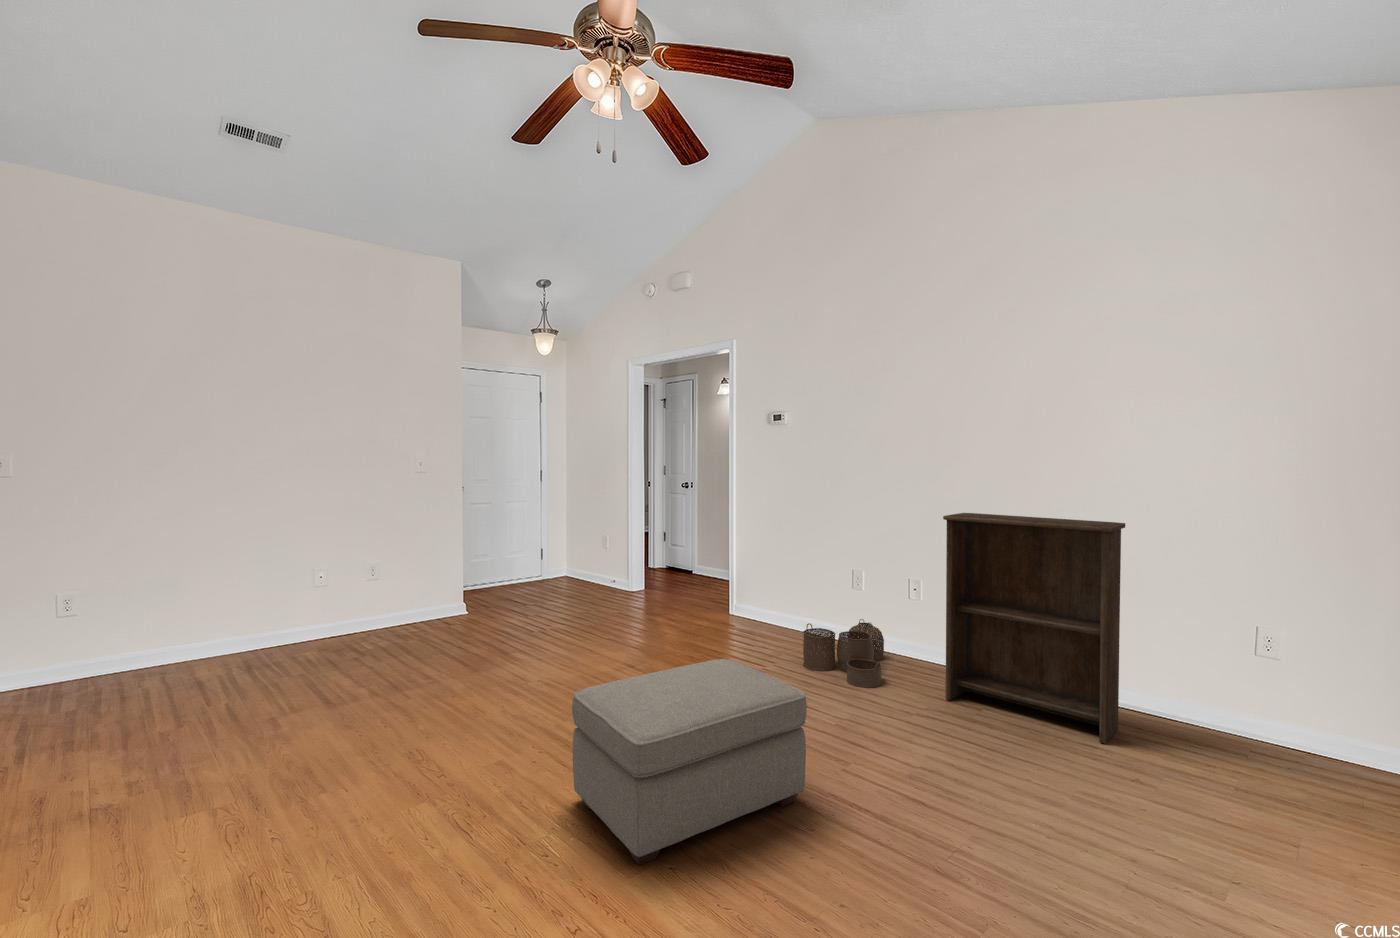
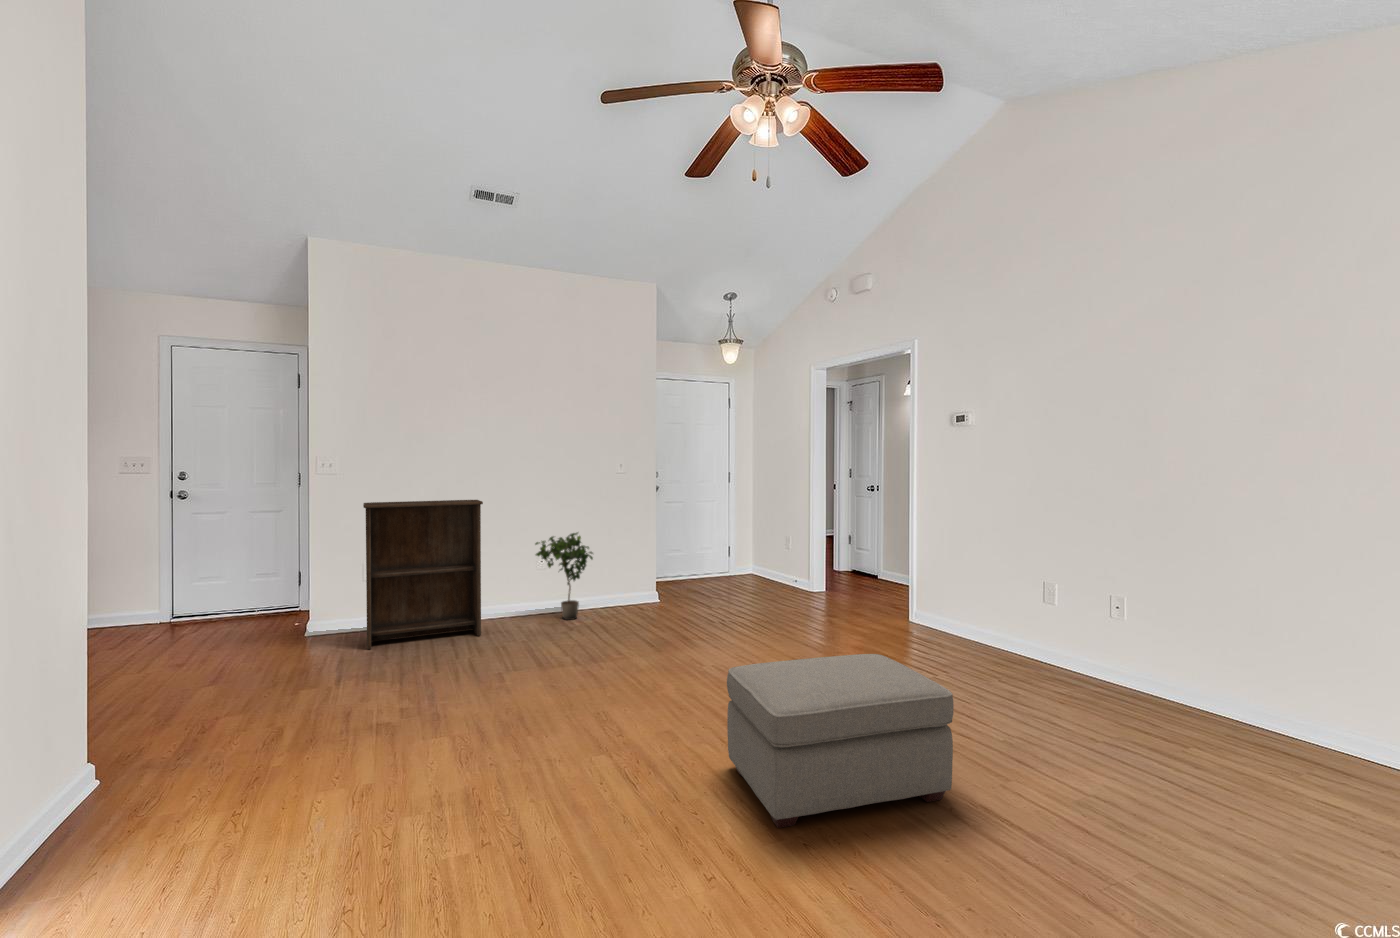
bookshelf: present [943,513,1125,743] -> present [363,500,483,649]
potted plant: none [312,541,389,645] -> present [535,532,593,620]
woven basket: present [803,619,884,687] -> none [979,633,1077,705]

